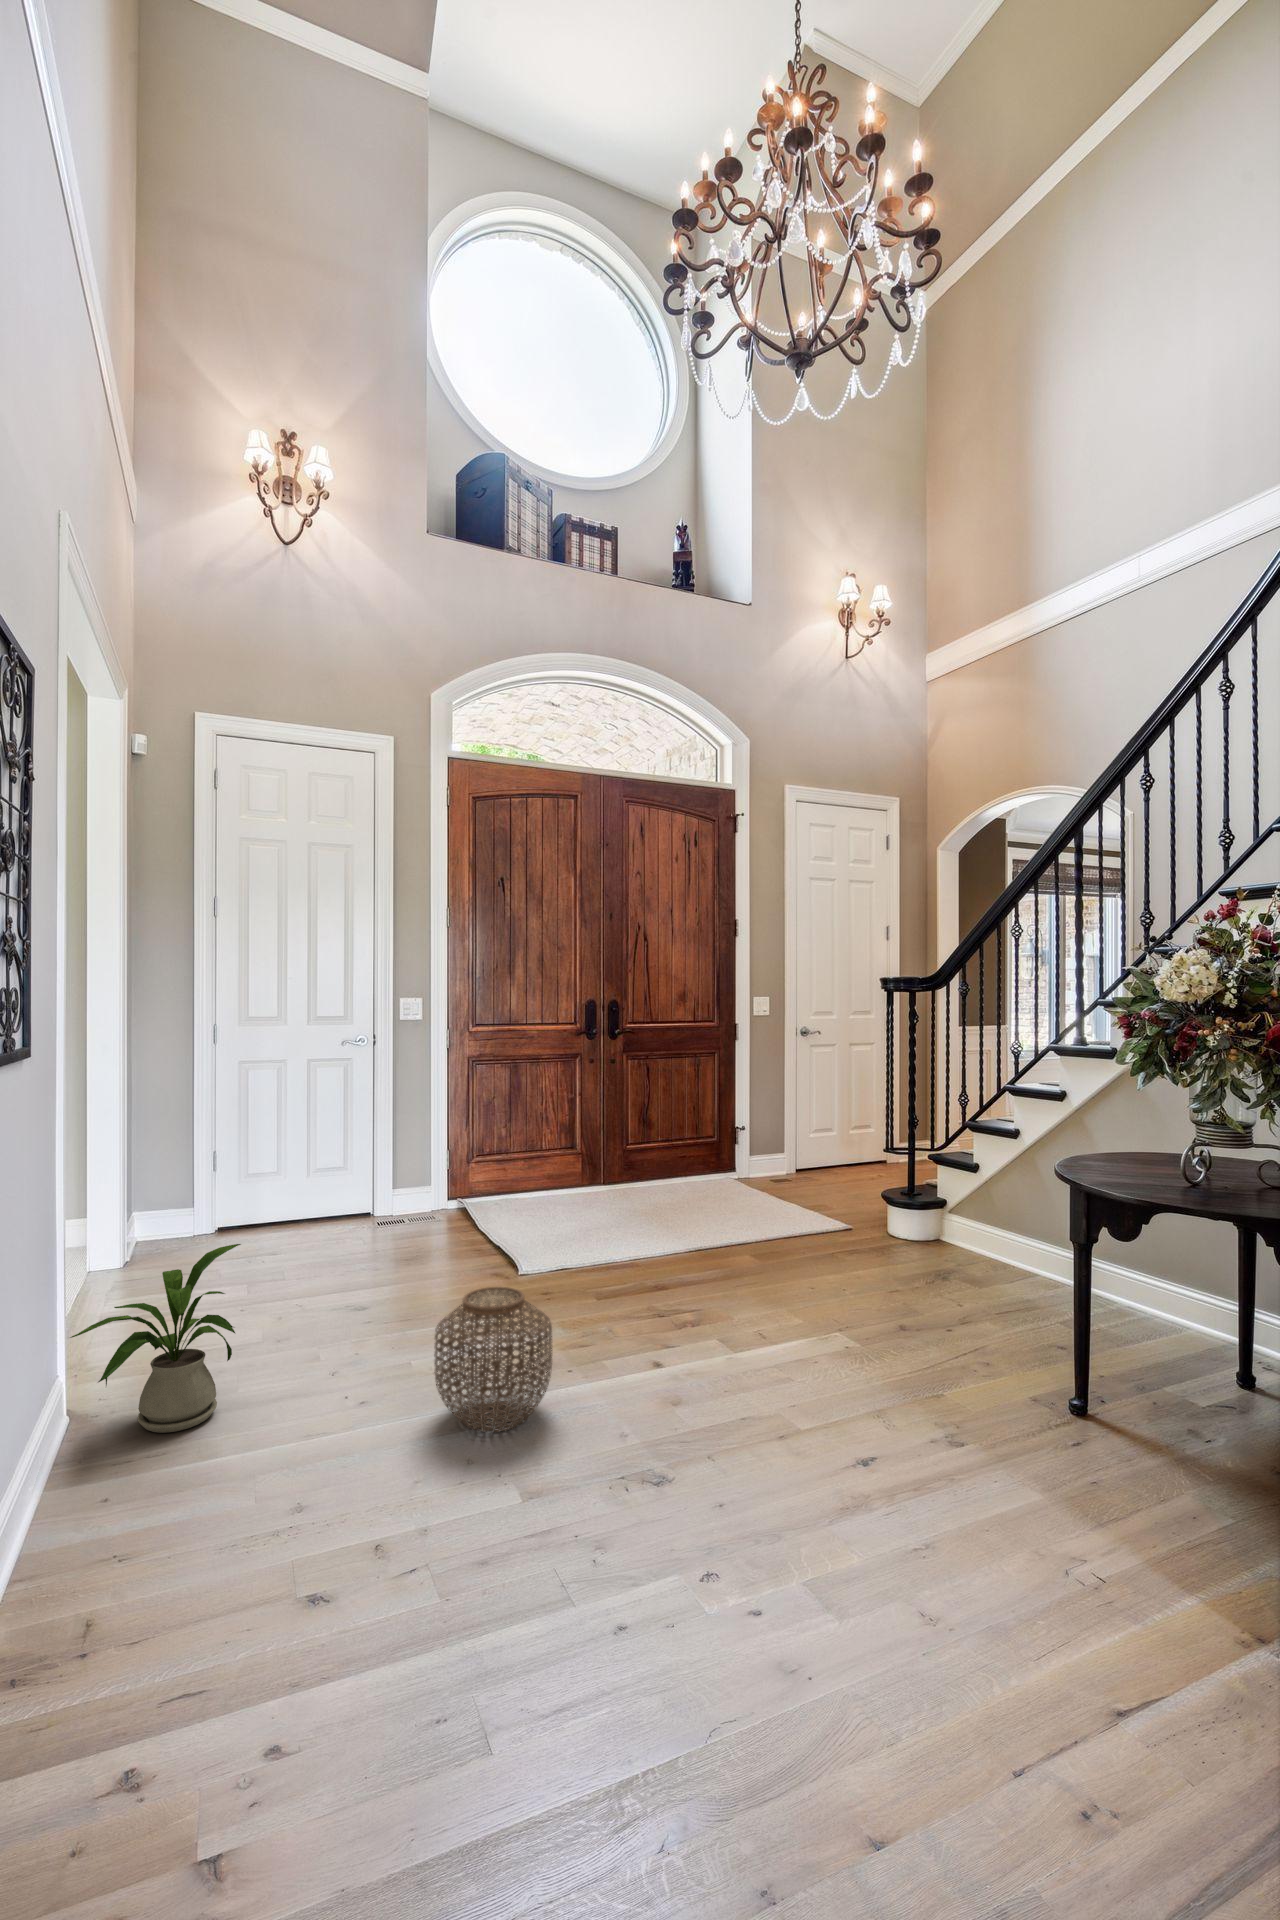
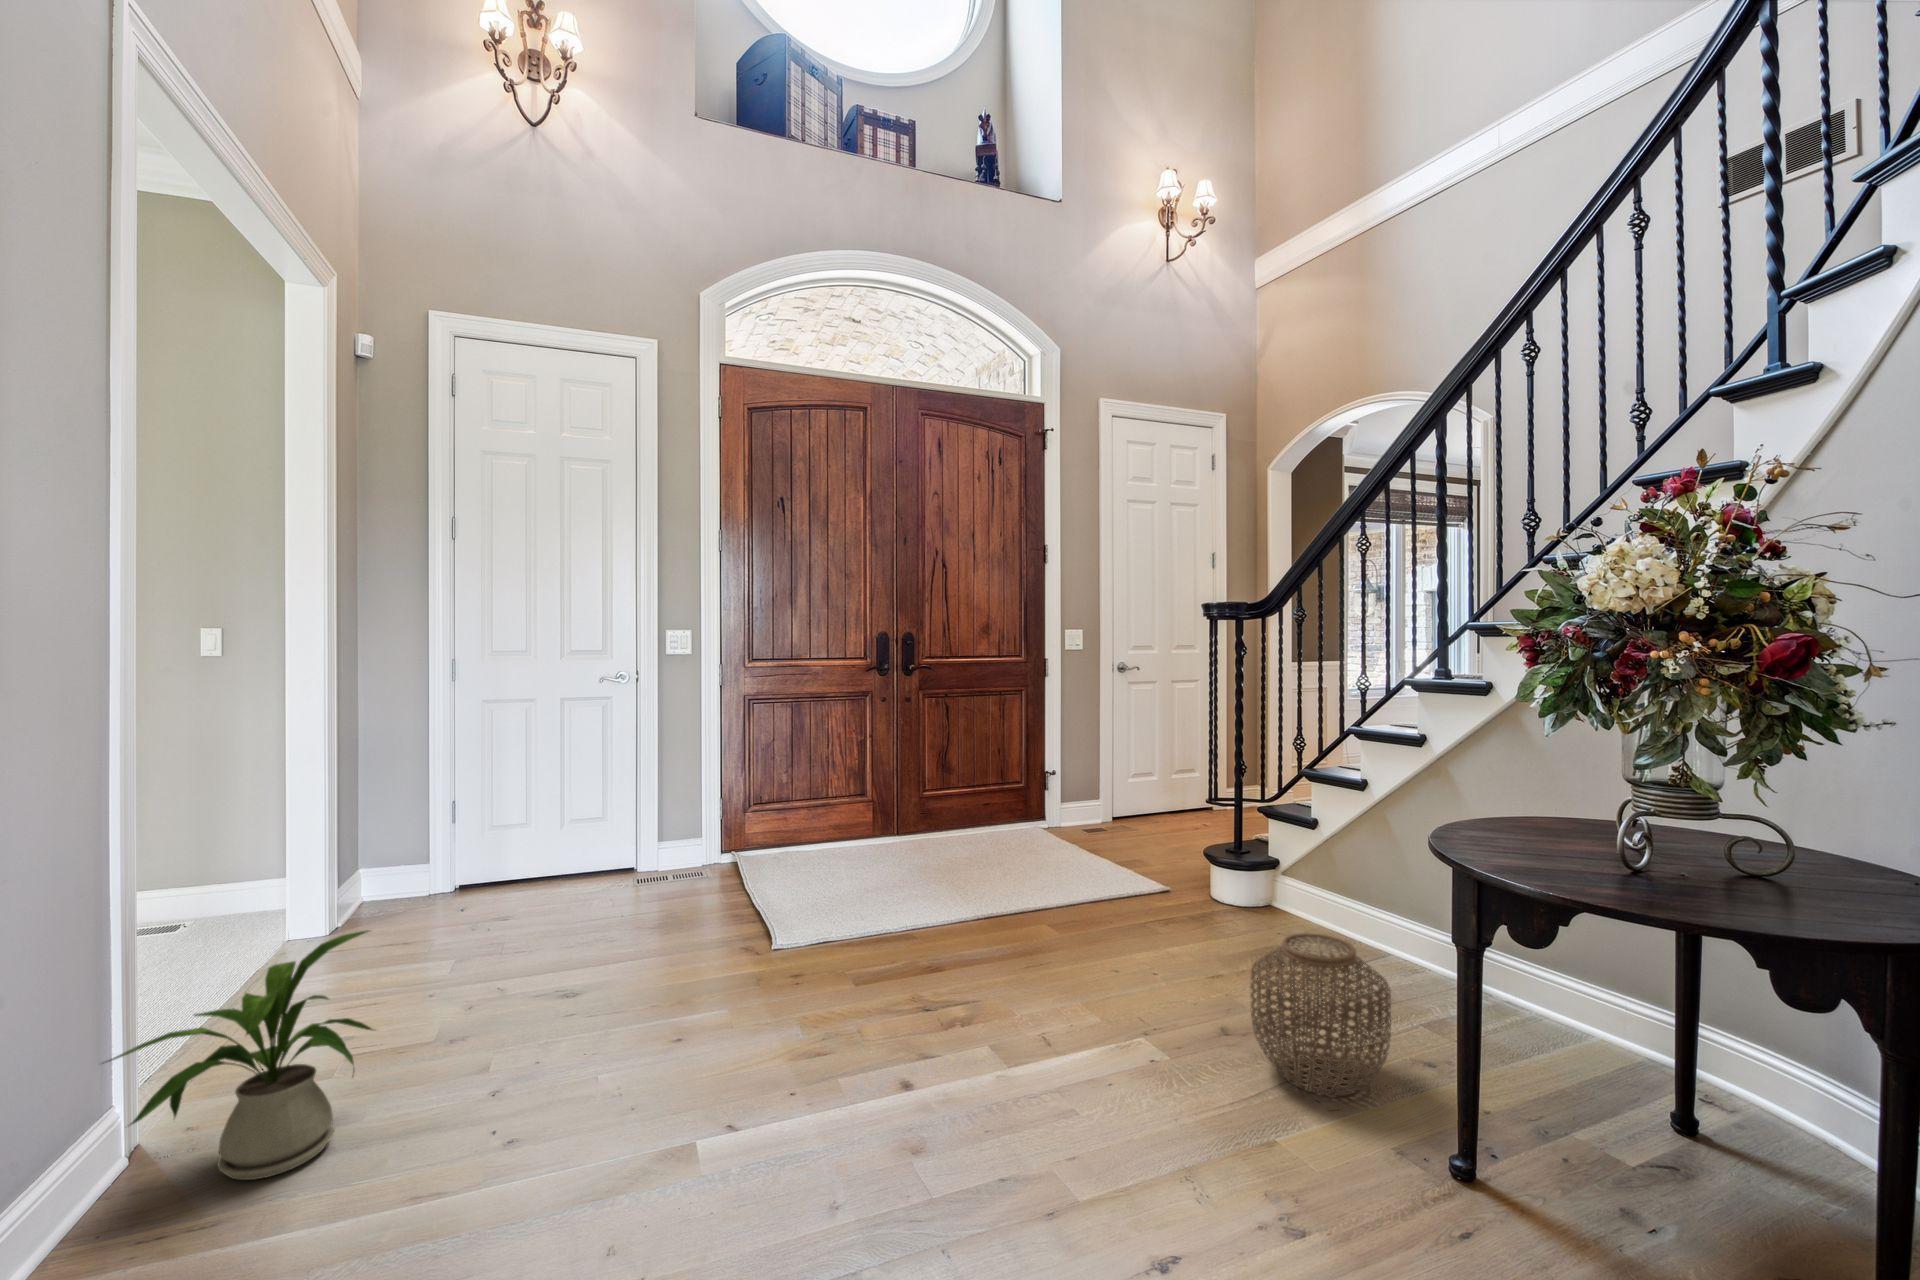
woven basket: present [434,1287,552,1432] -> present [1250,933,1391,1096]

